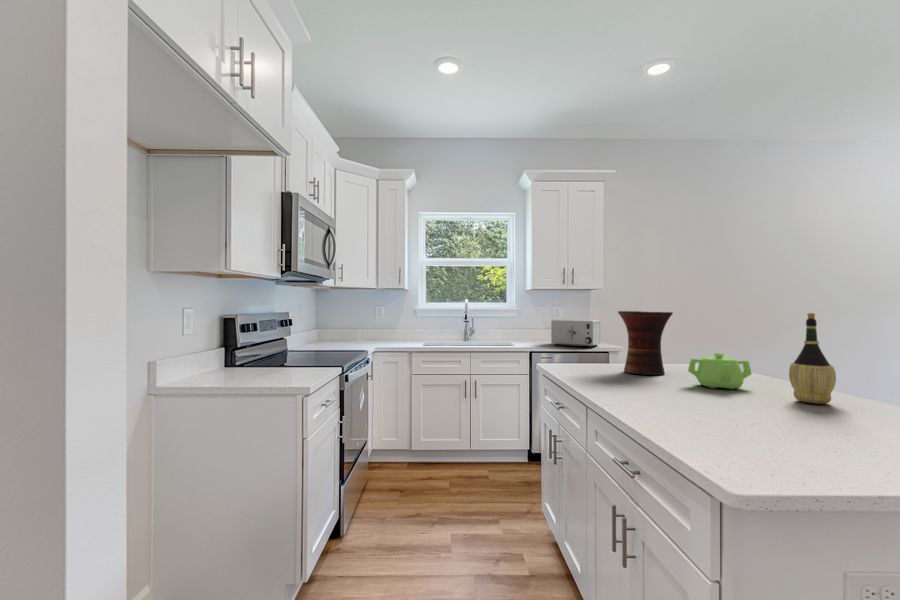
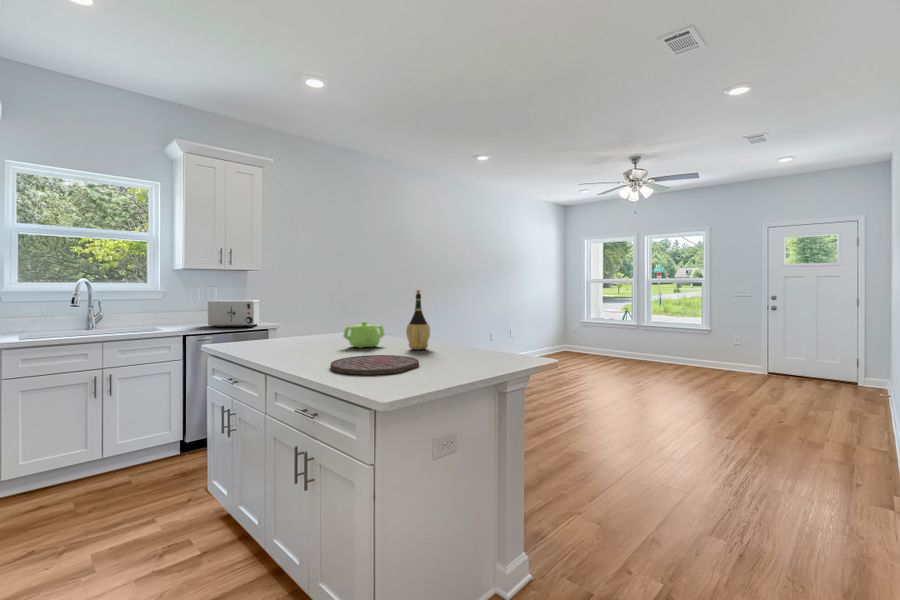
vase: present [618,311,673,375] -> none [285,290,330,344]
cutting board: none [662,402,811,441] -> present [331,355,419,375]

